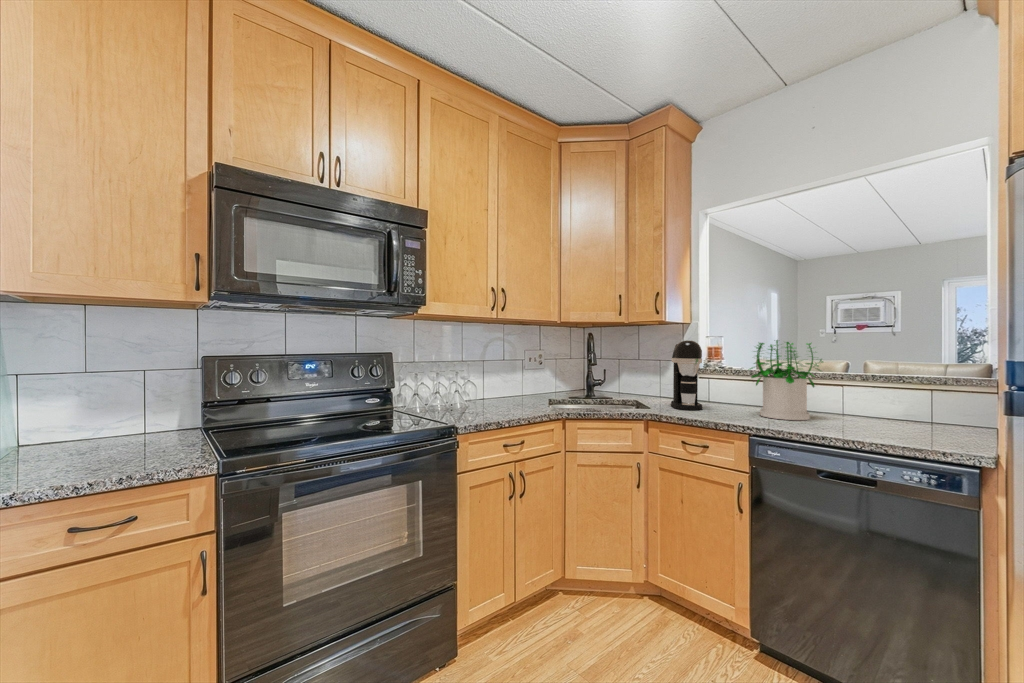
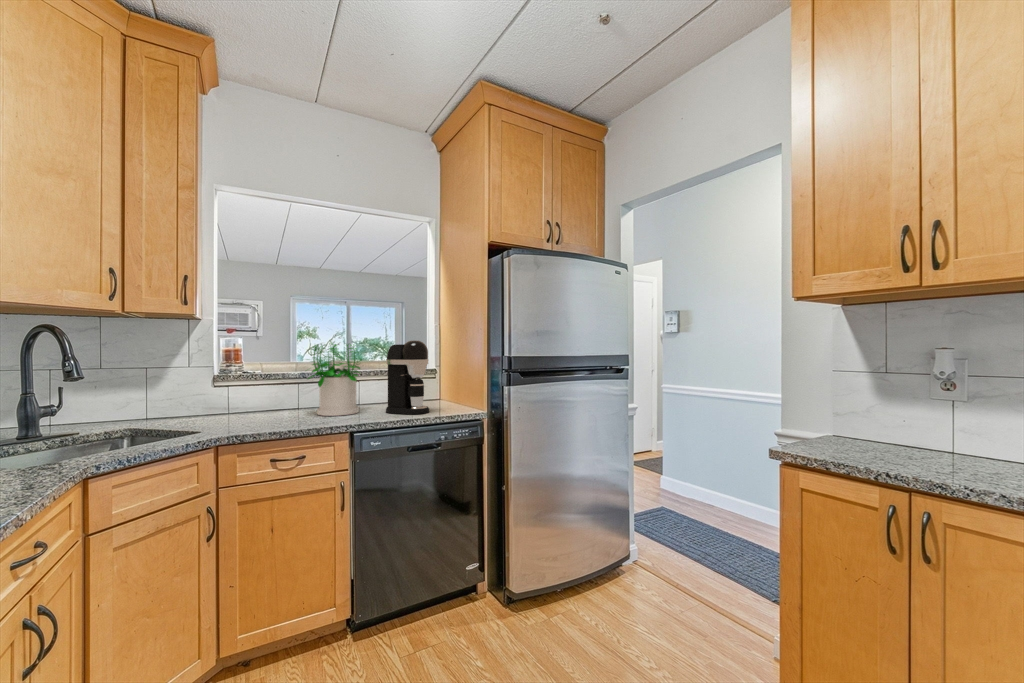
coffee maker: present [671,340,702,410] -> present [386,341,429,414]

